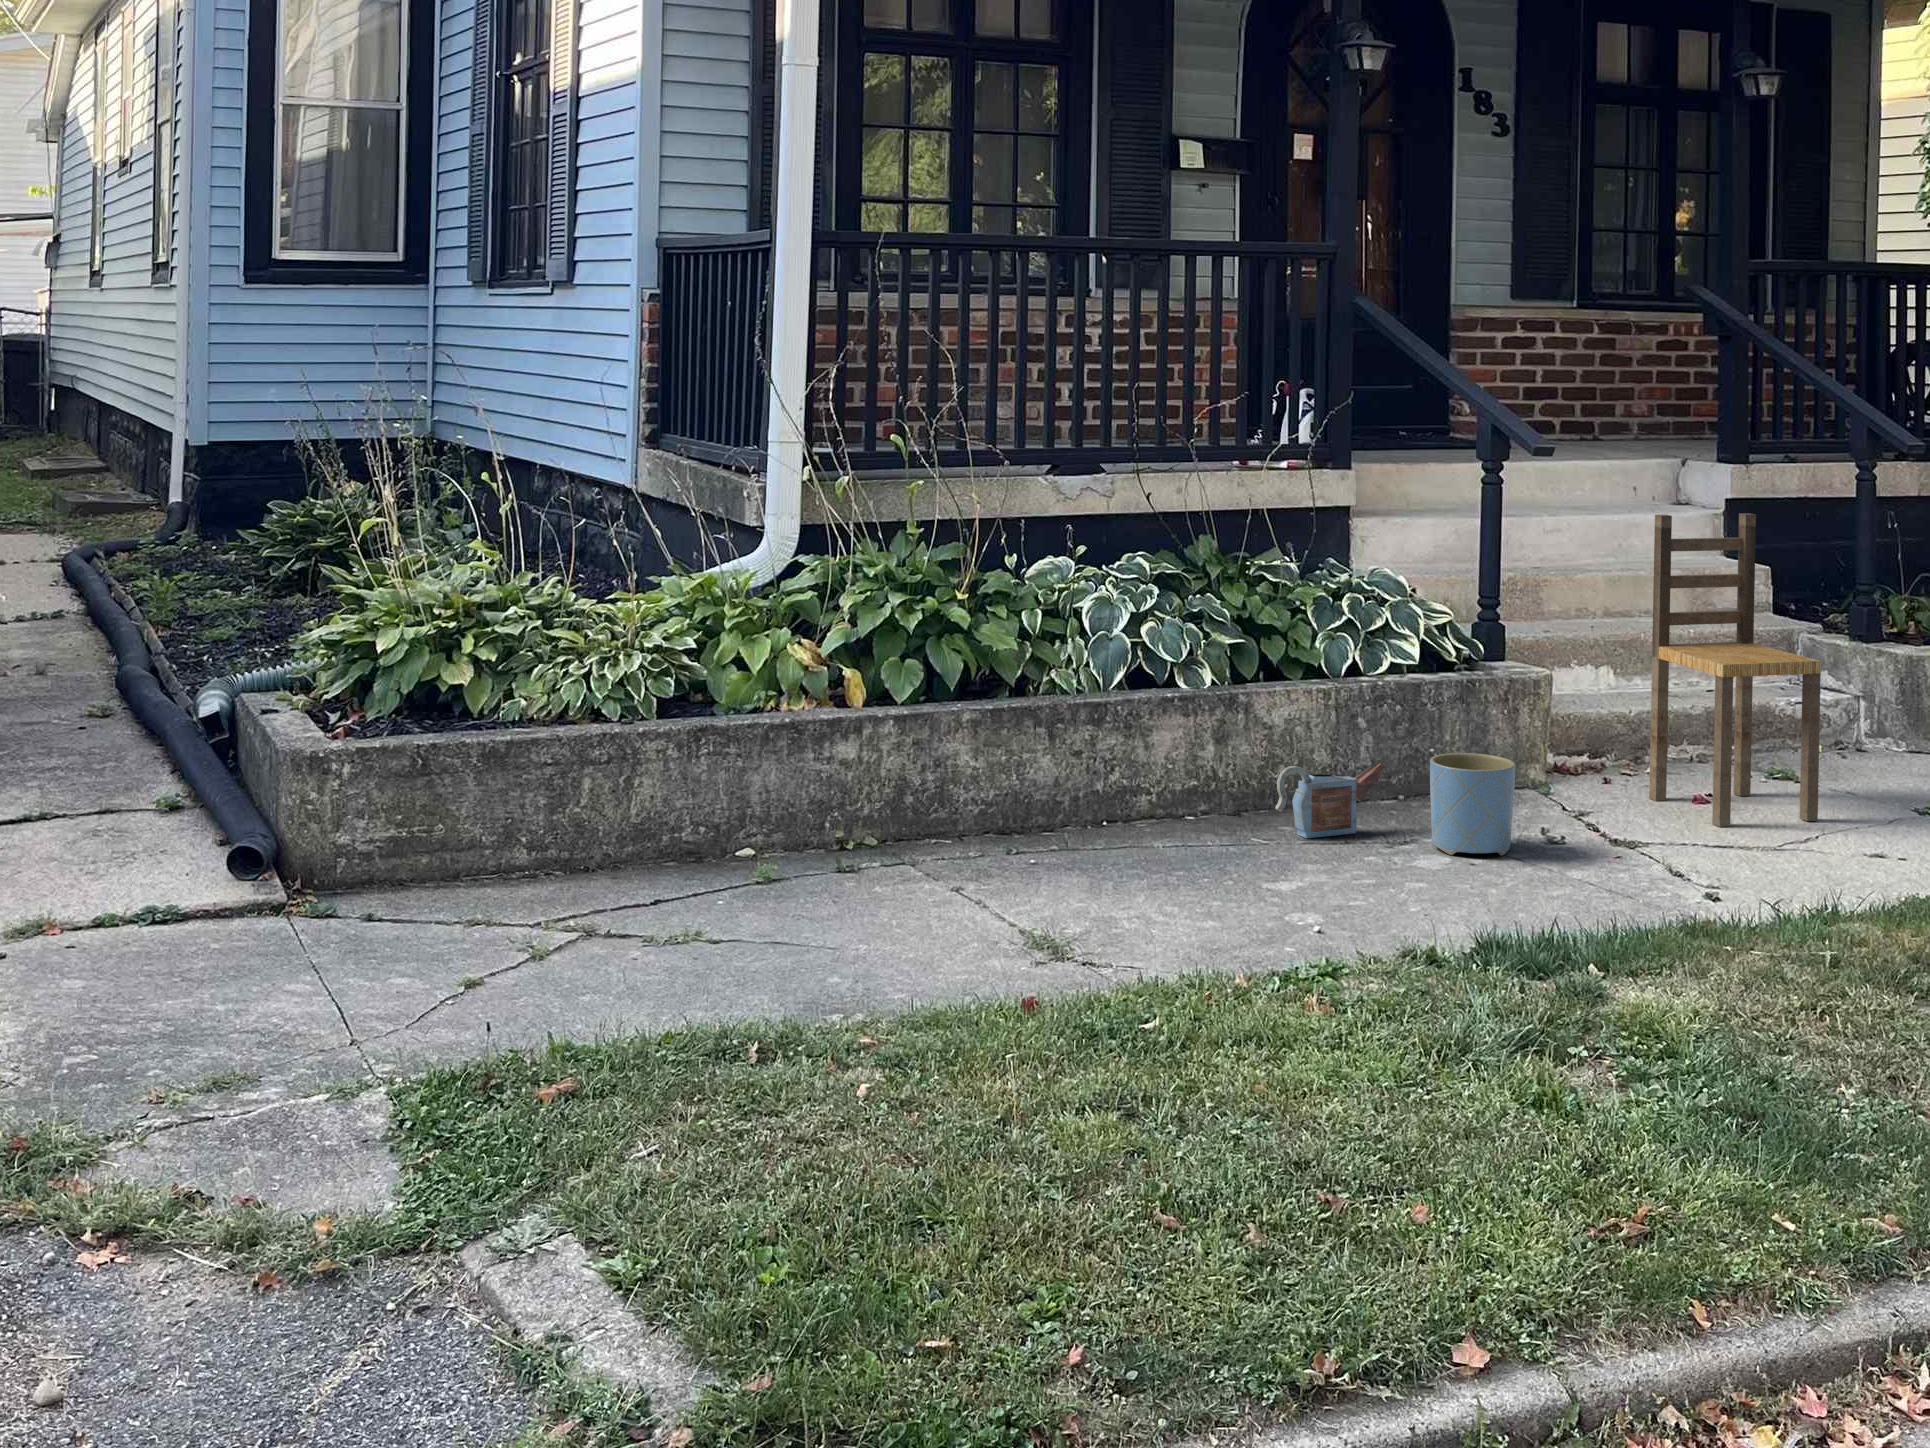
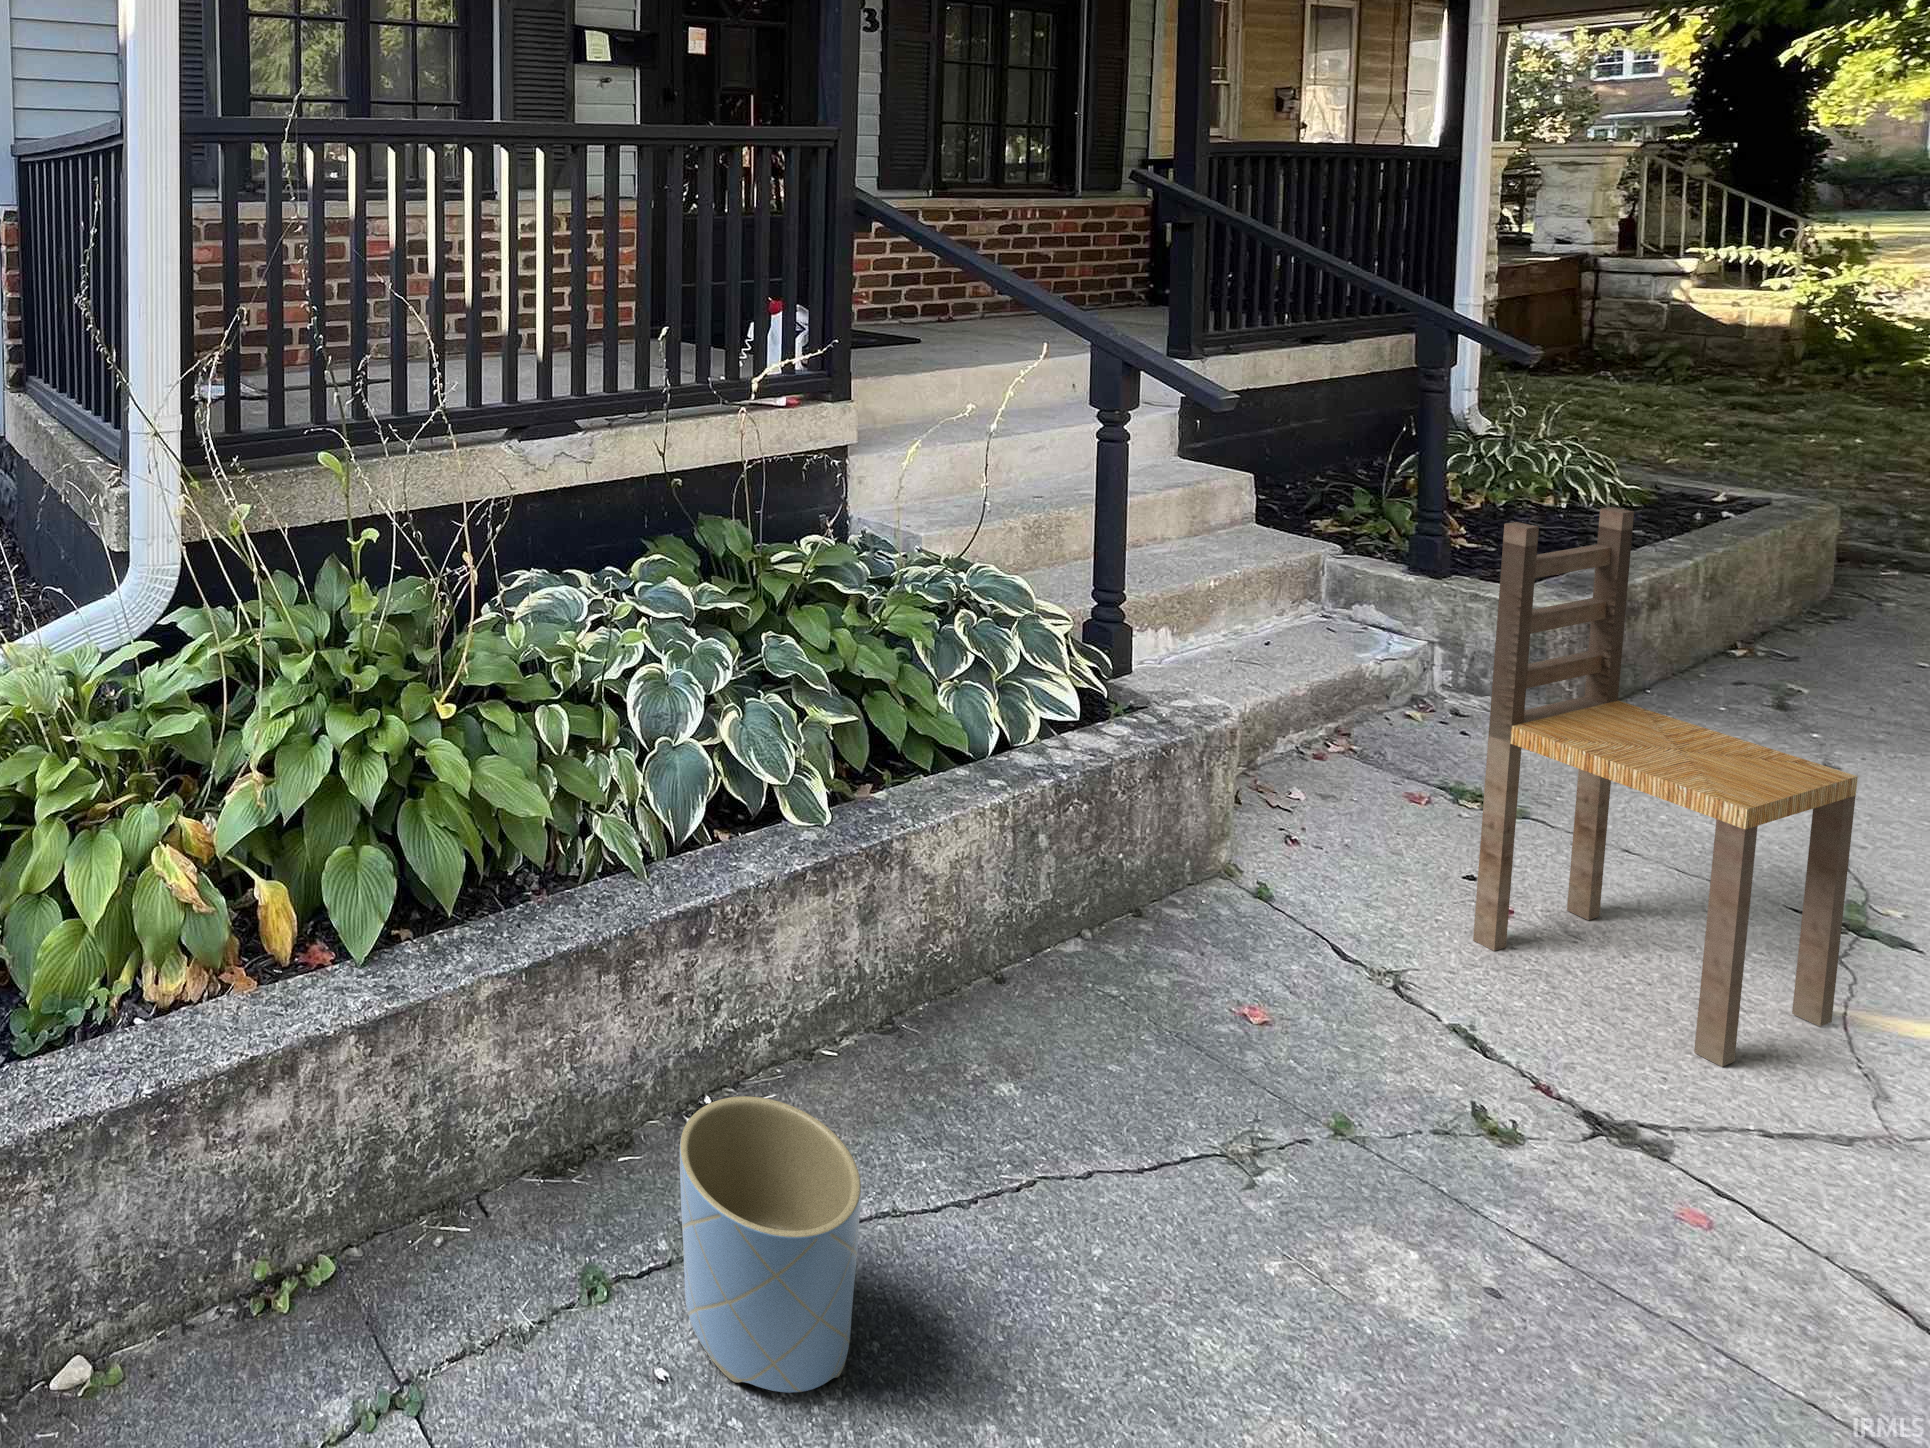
planter: present [1430,753,1516,856] -> present [680,1096,861,1393]
watering can: present [1275,762,1385,838] -> none [1062,1022,1212,1206]

